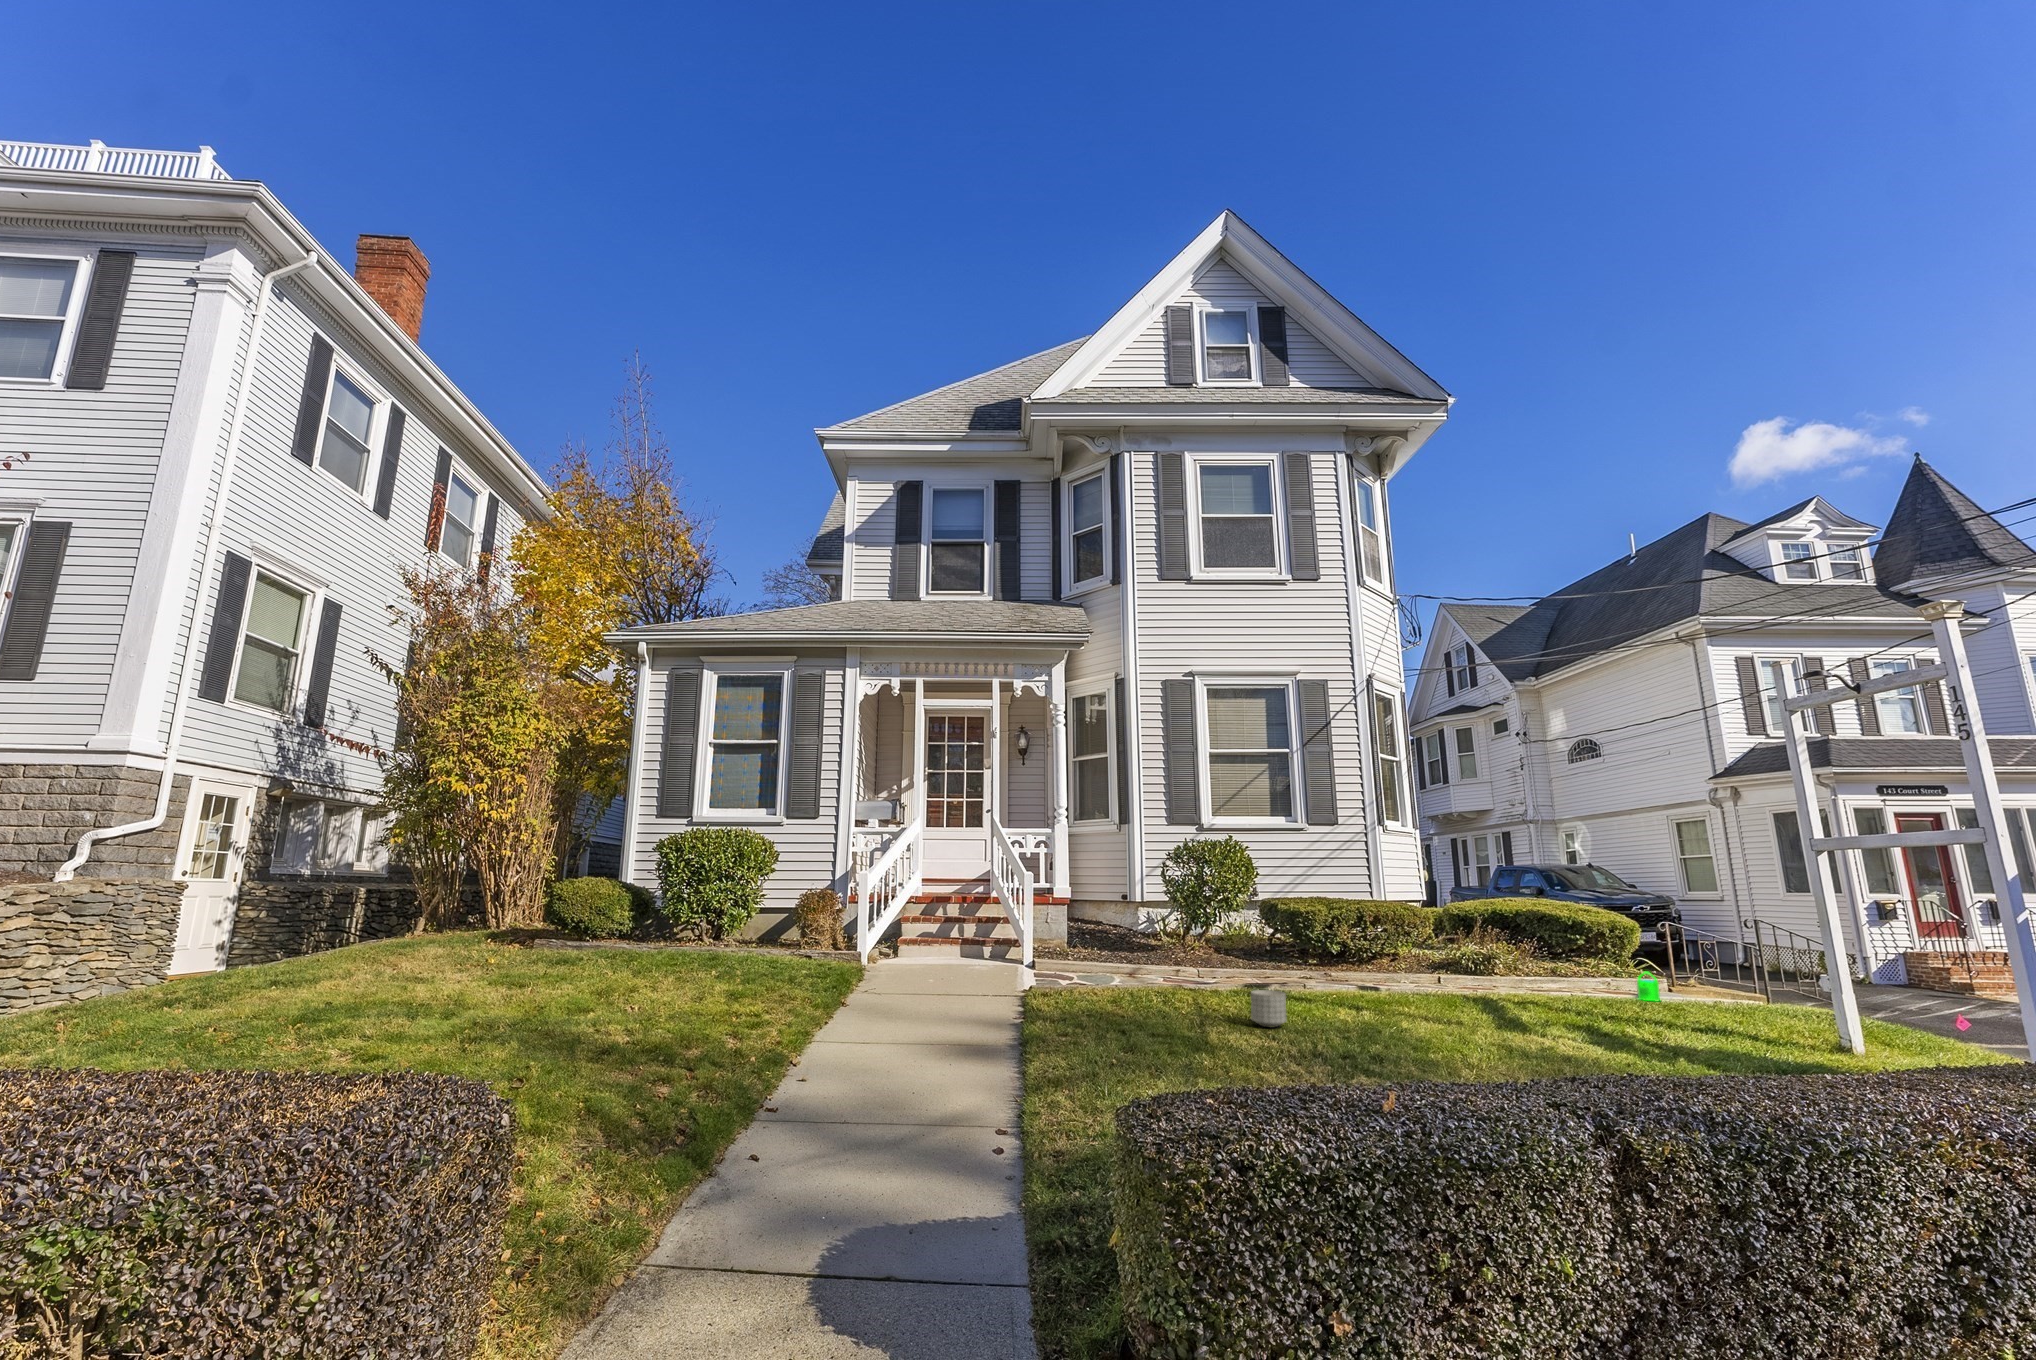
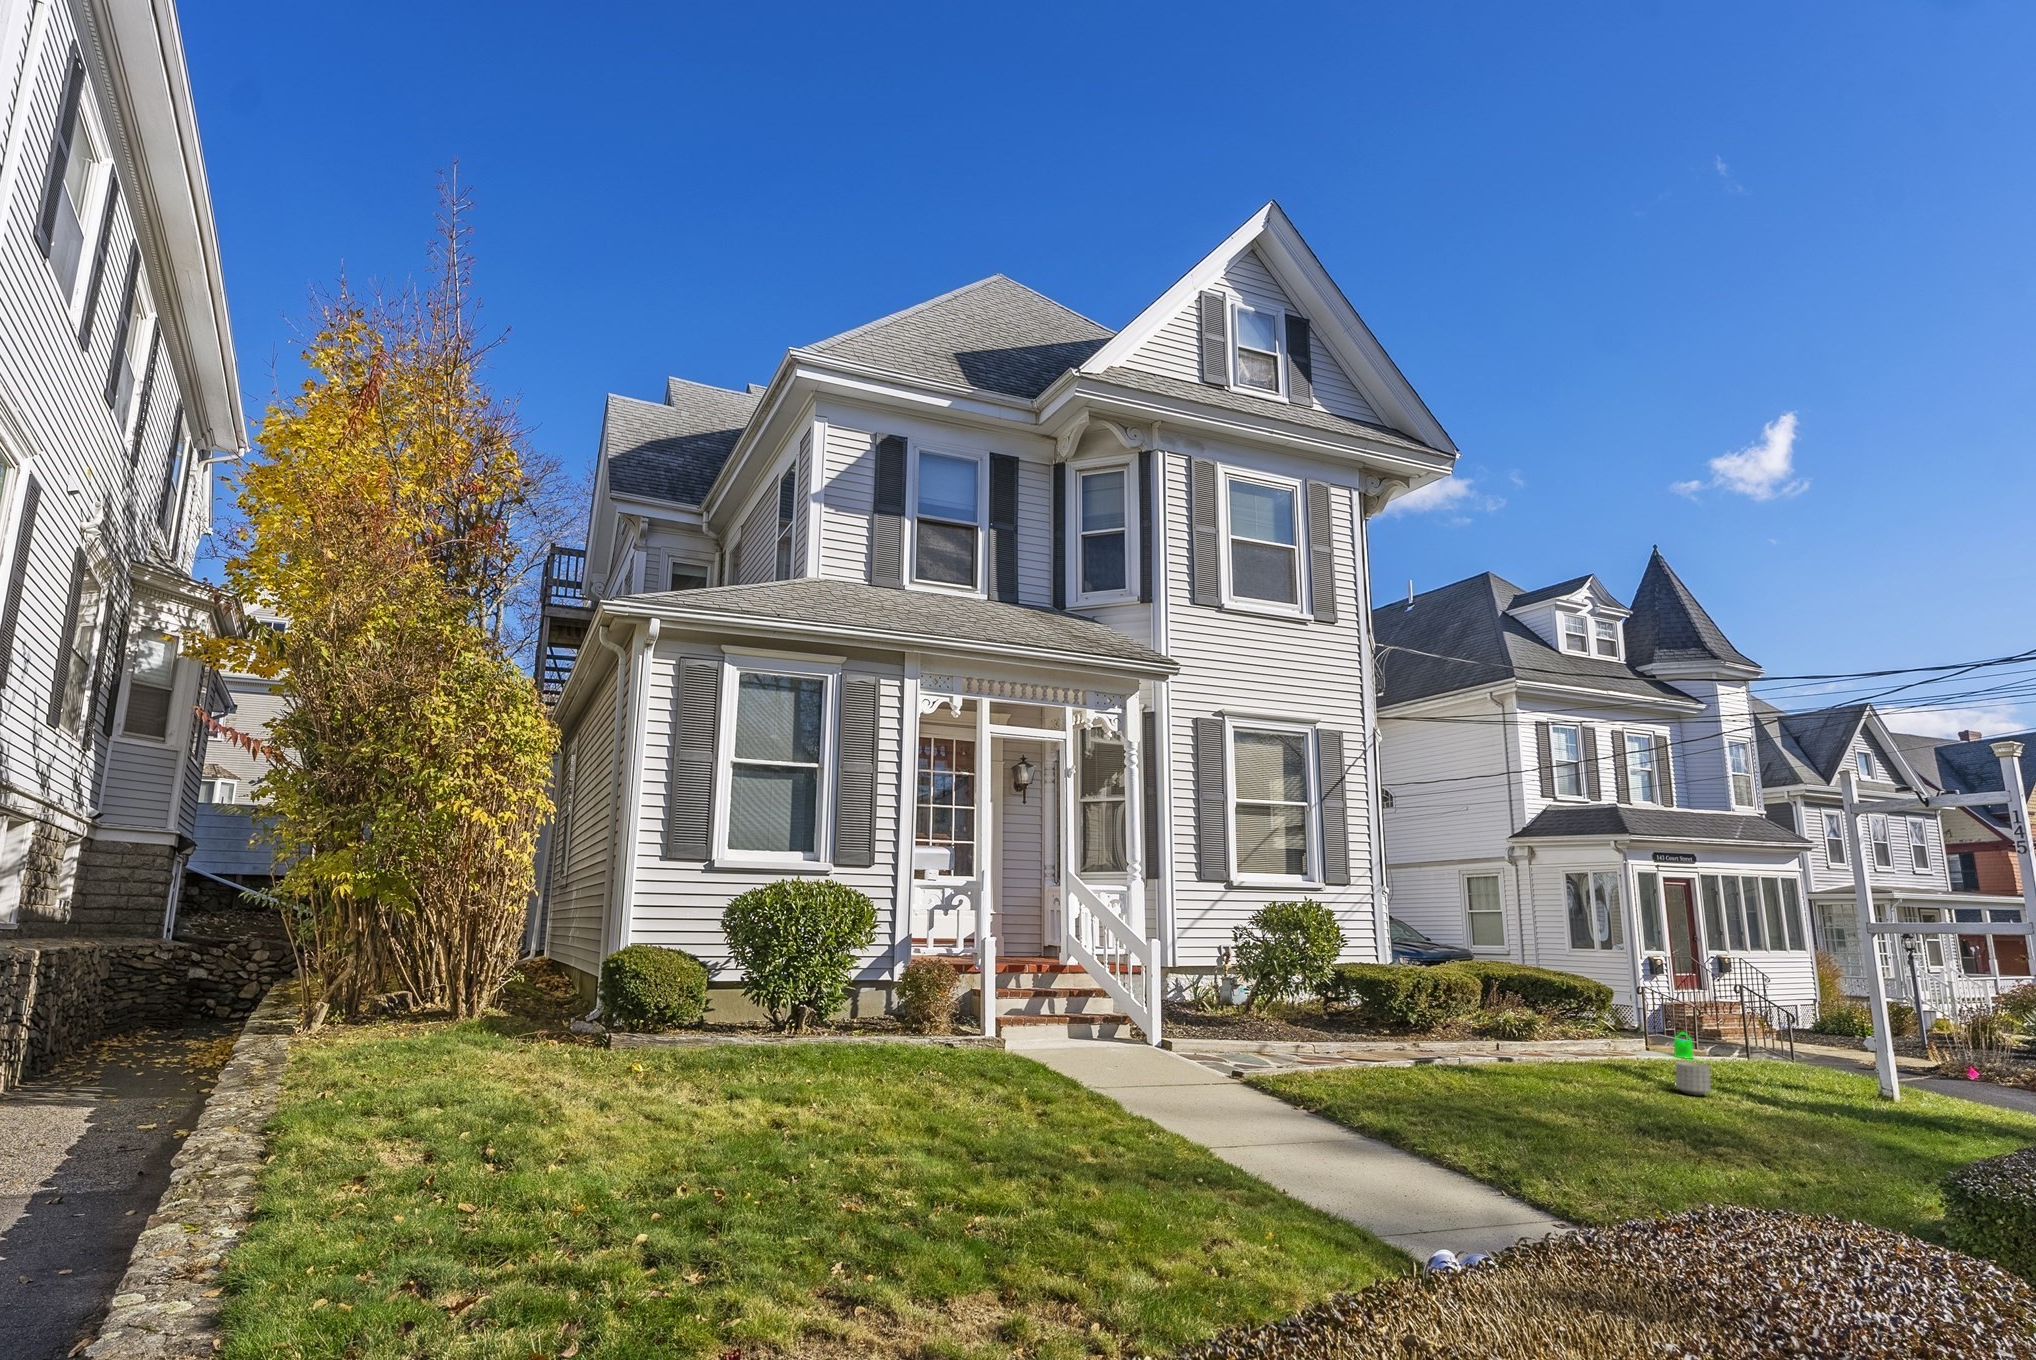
planter: present [1251,990,1286,1028] -> present [1675,1062,1711,1096]

